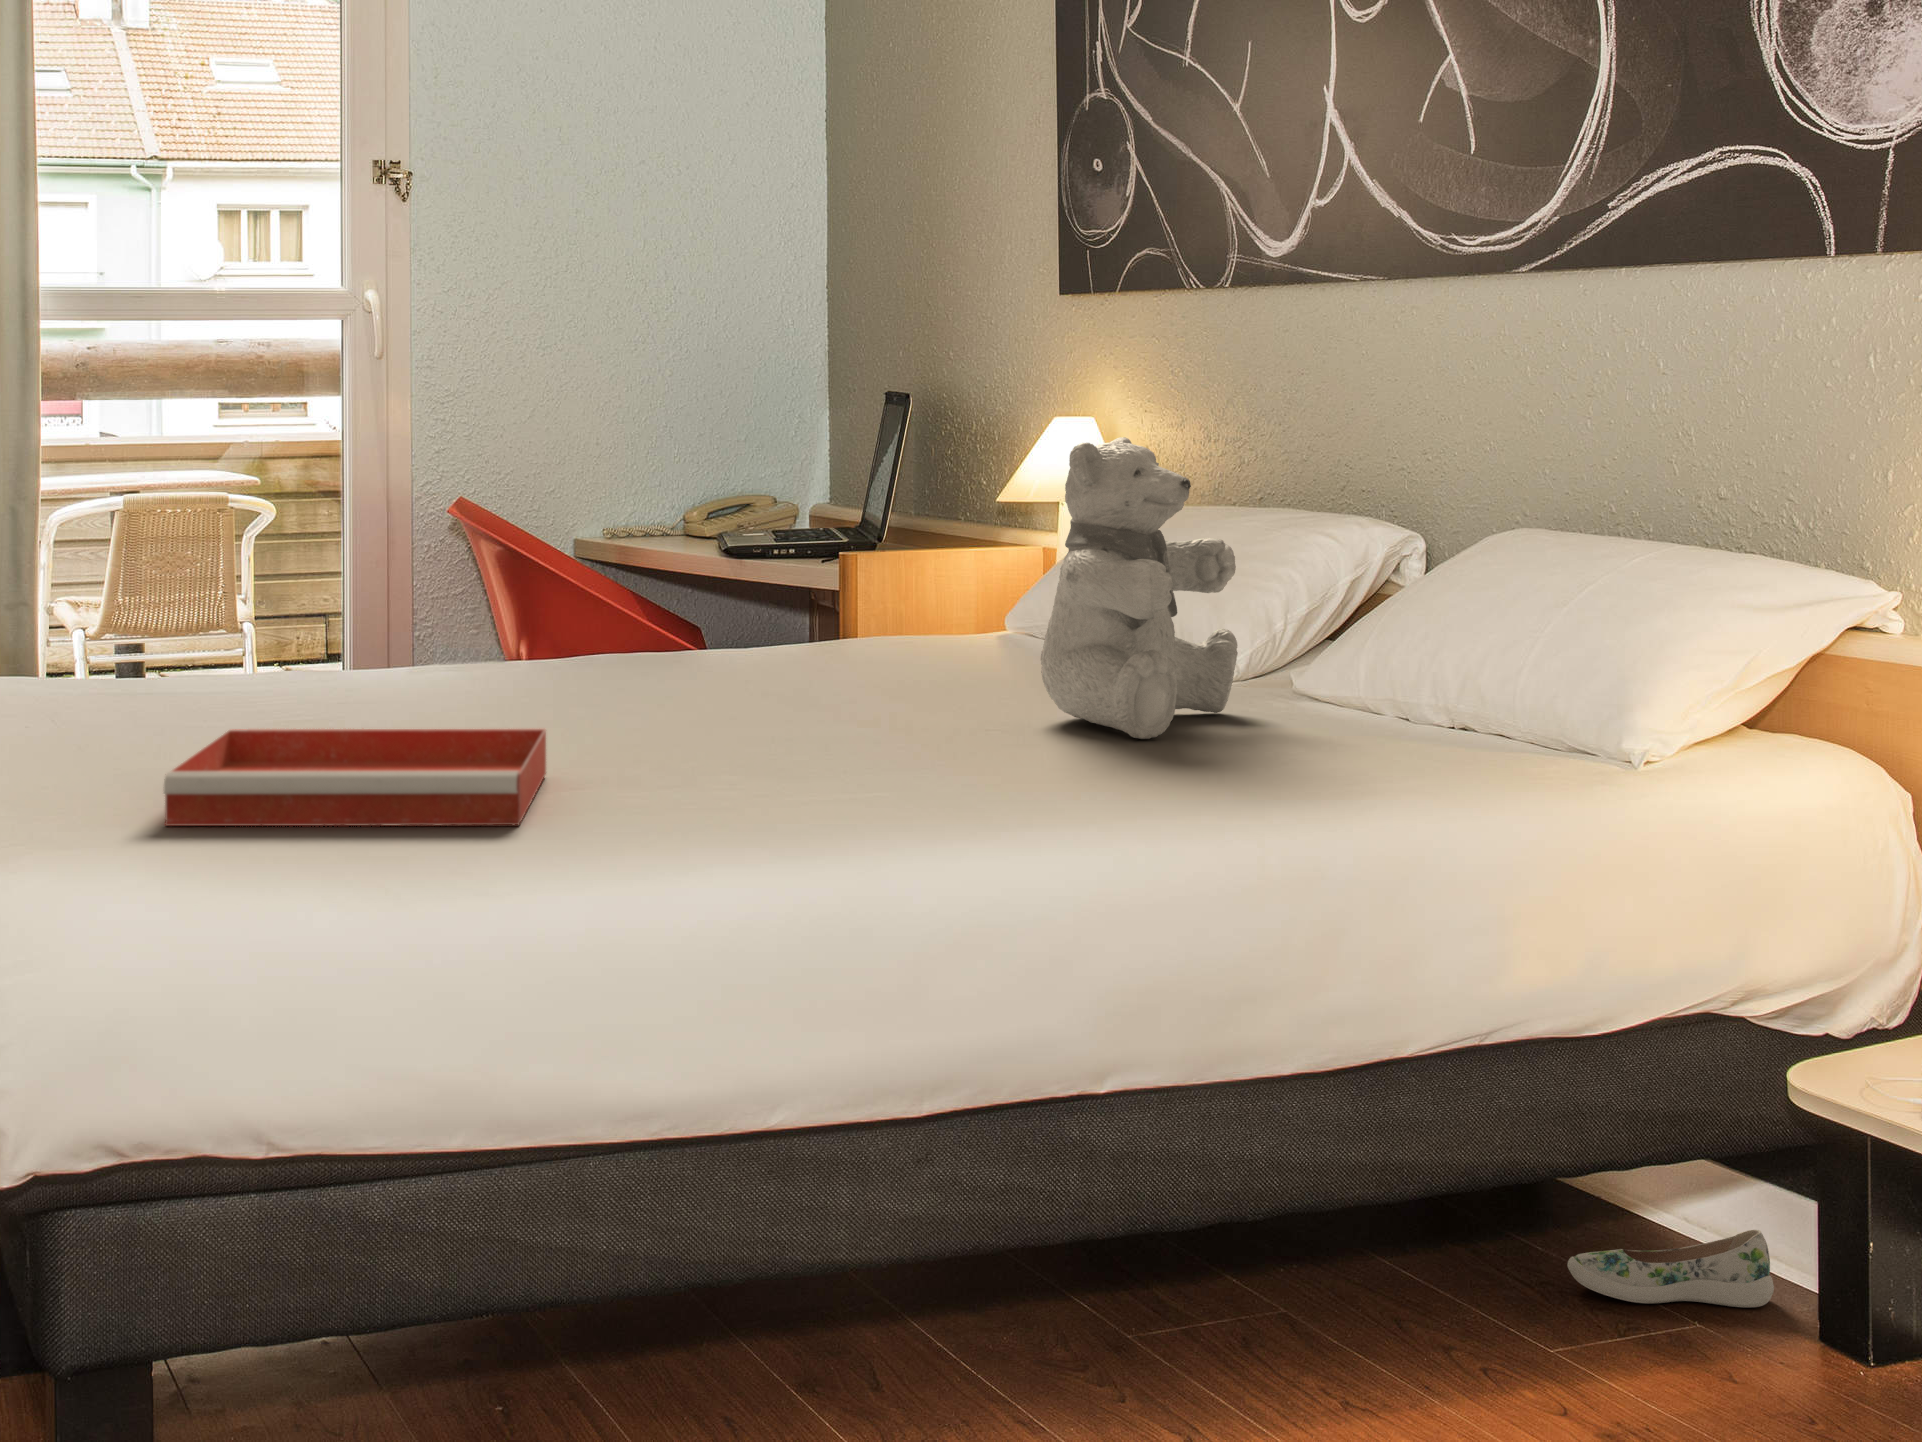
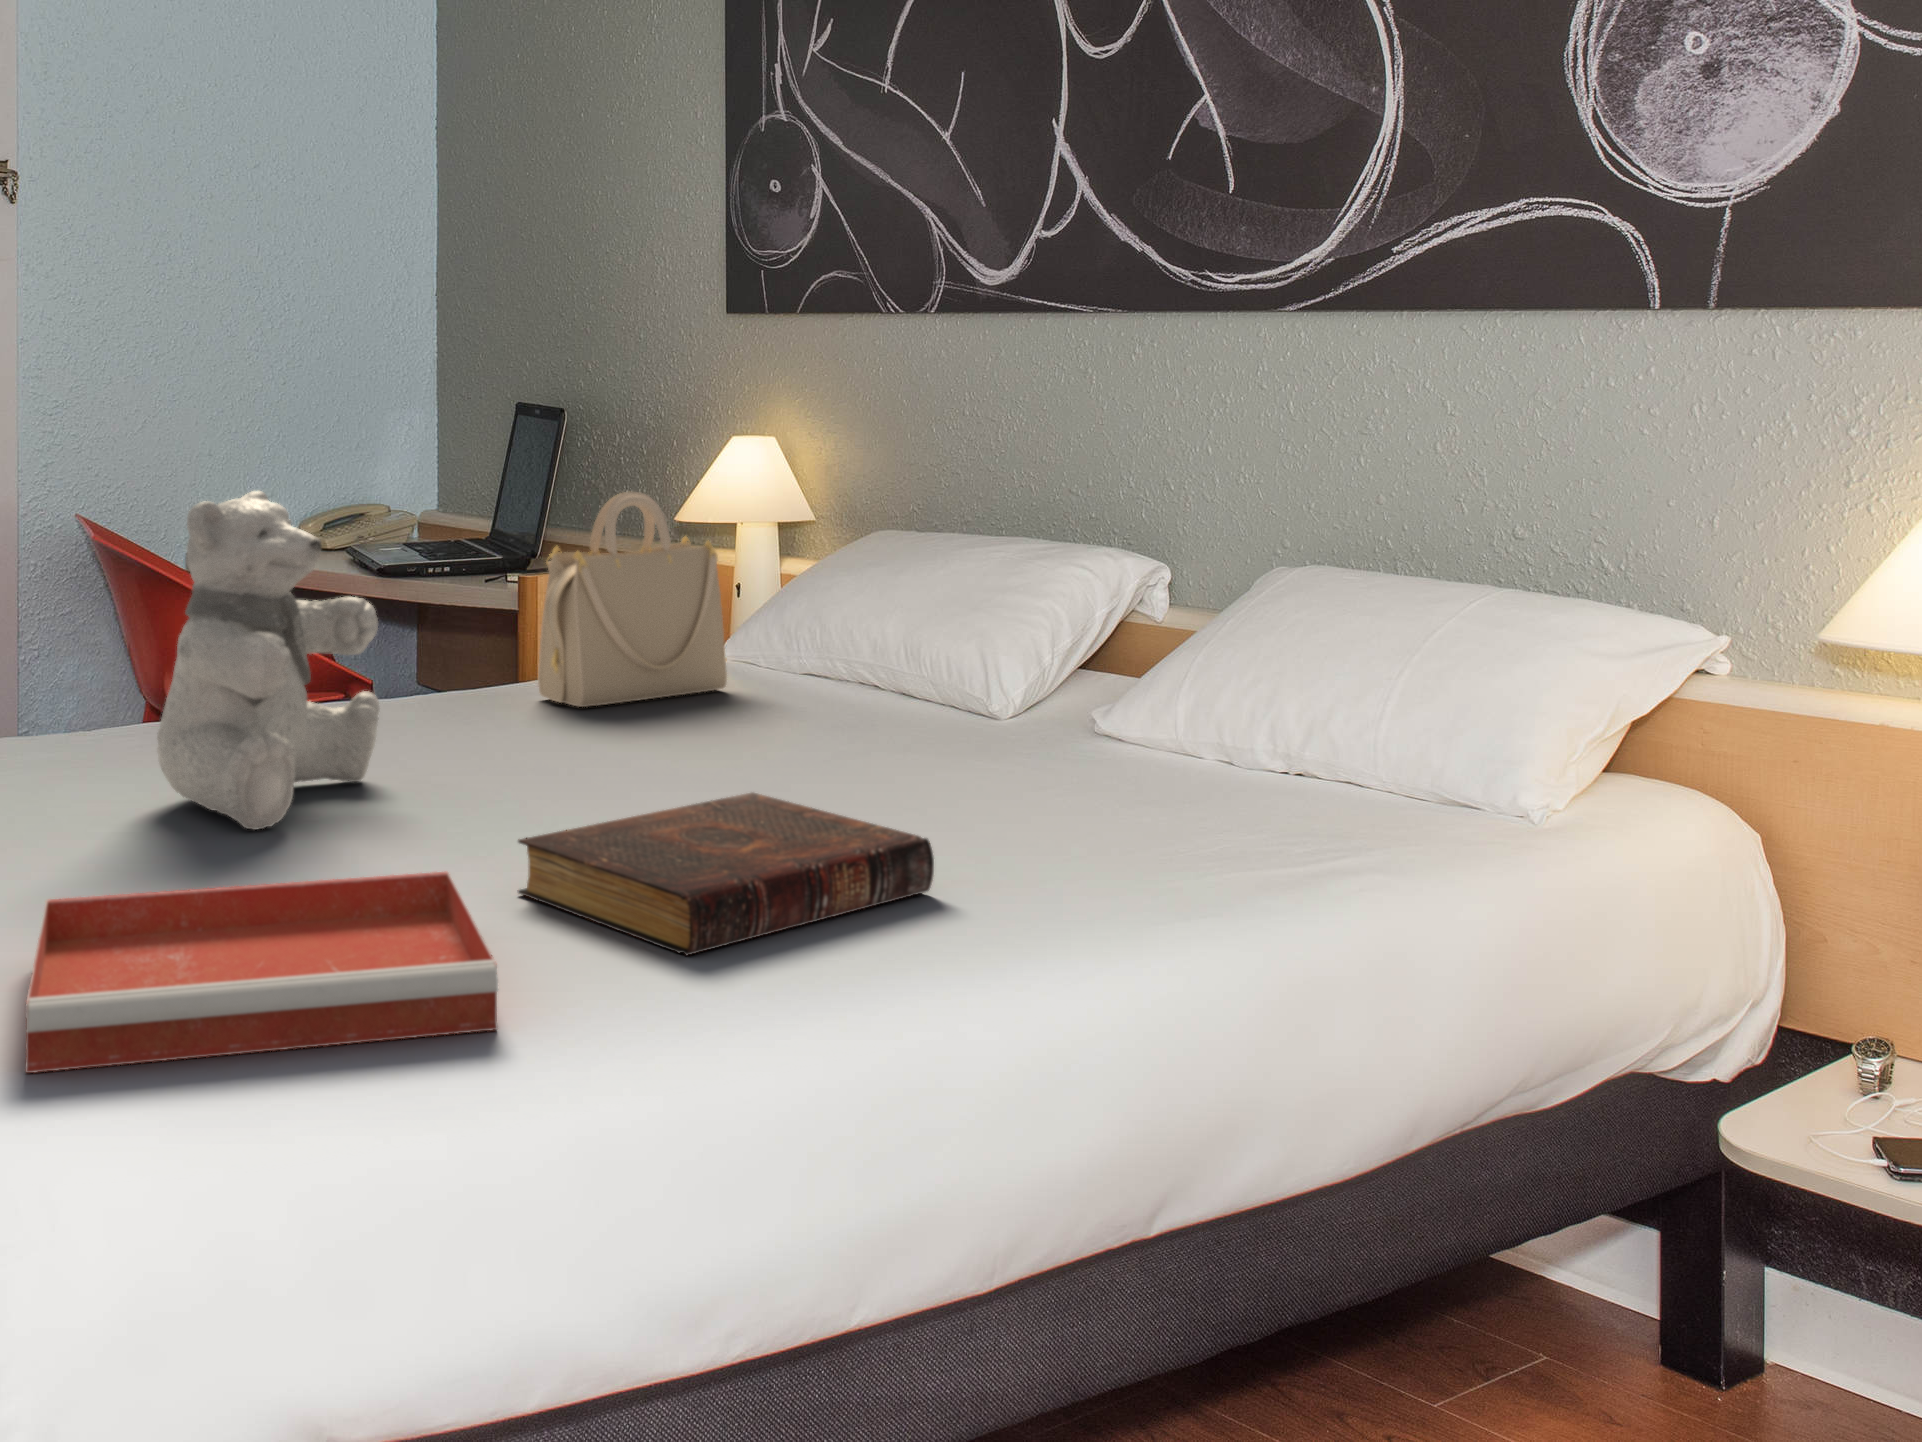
teddy bear: present [1041,437,1238,739] -> present [157,491,380,829]
handbag: none [797,457,981,658] -> present [538,492,727,707]
book: none [624,697,975,799] -> present [518,792,934,955]
shoe: present [1567,1230,1774,1307] -> none [1442,1272,1632,1362]

